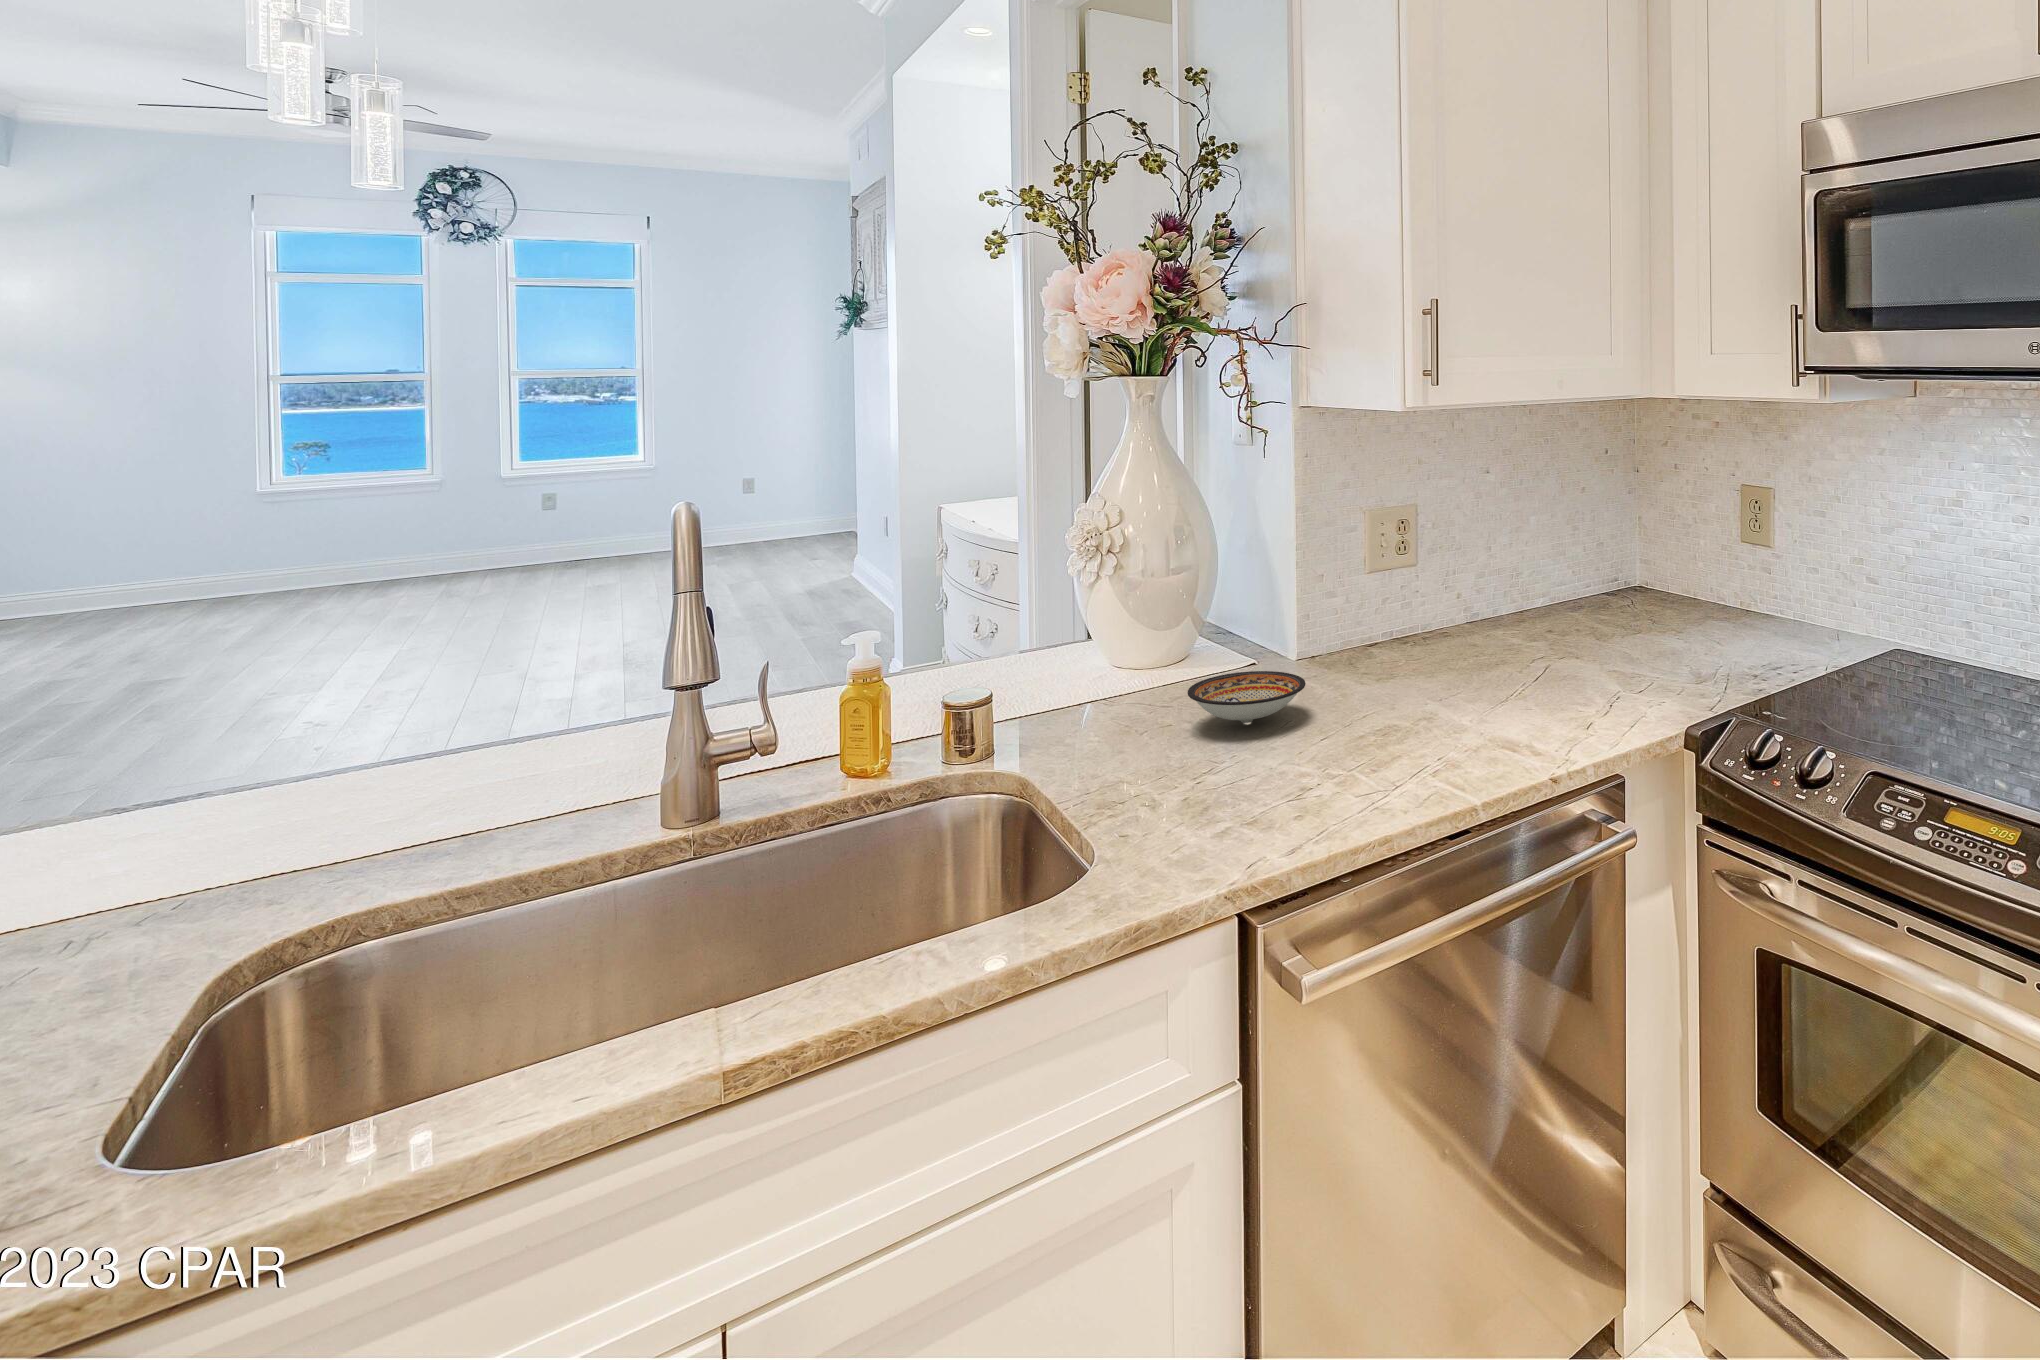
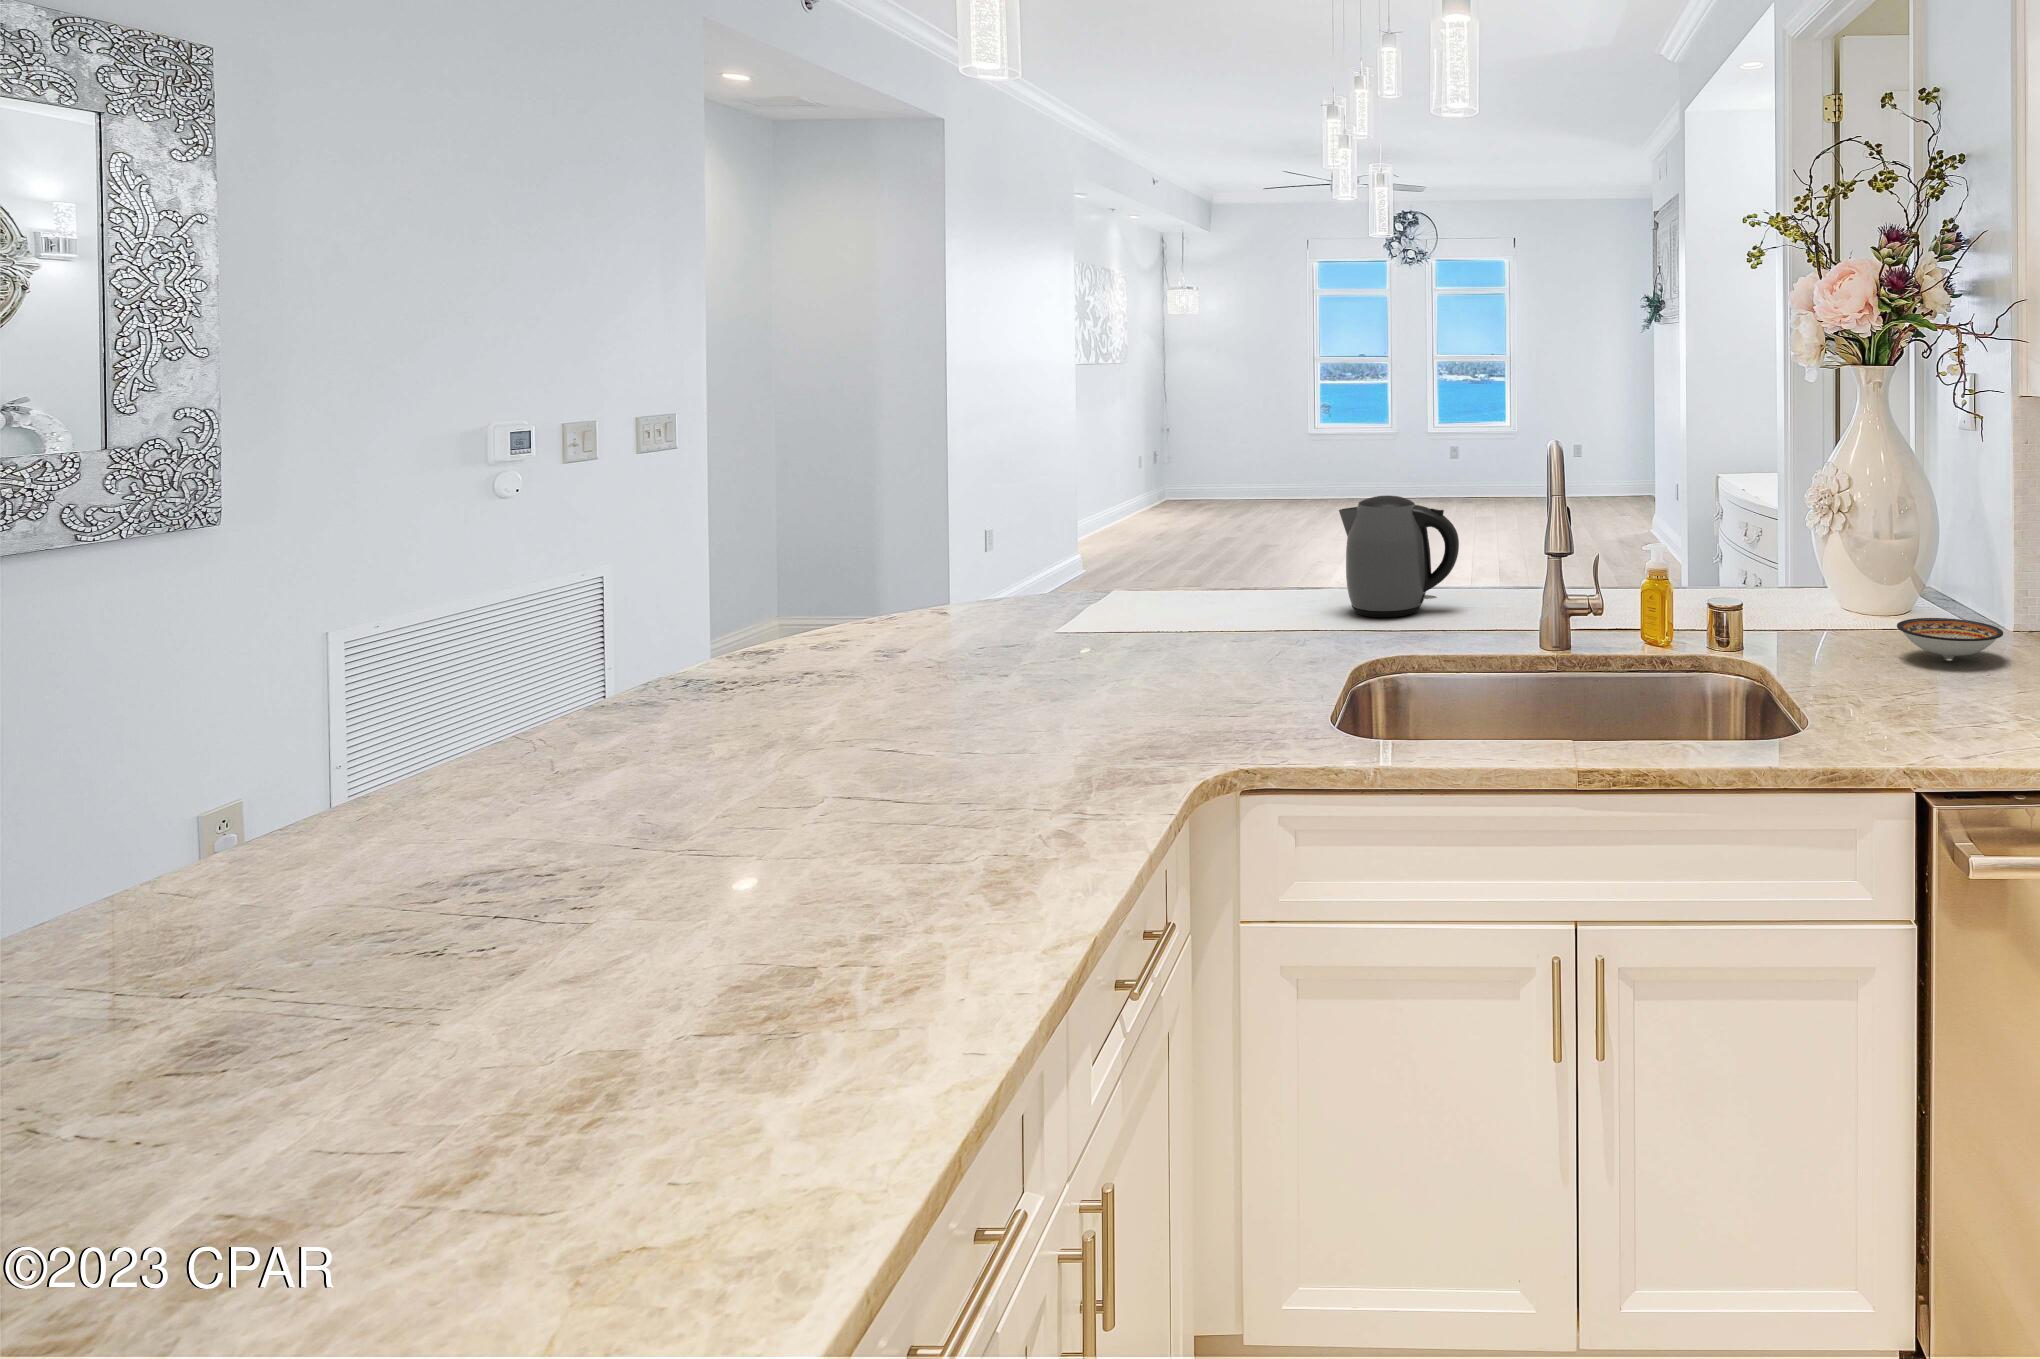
kettle: none [254,604,519,815] -> present [1339,496,1459,617]

